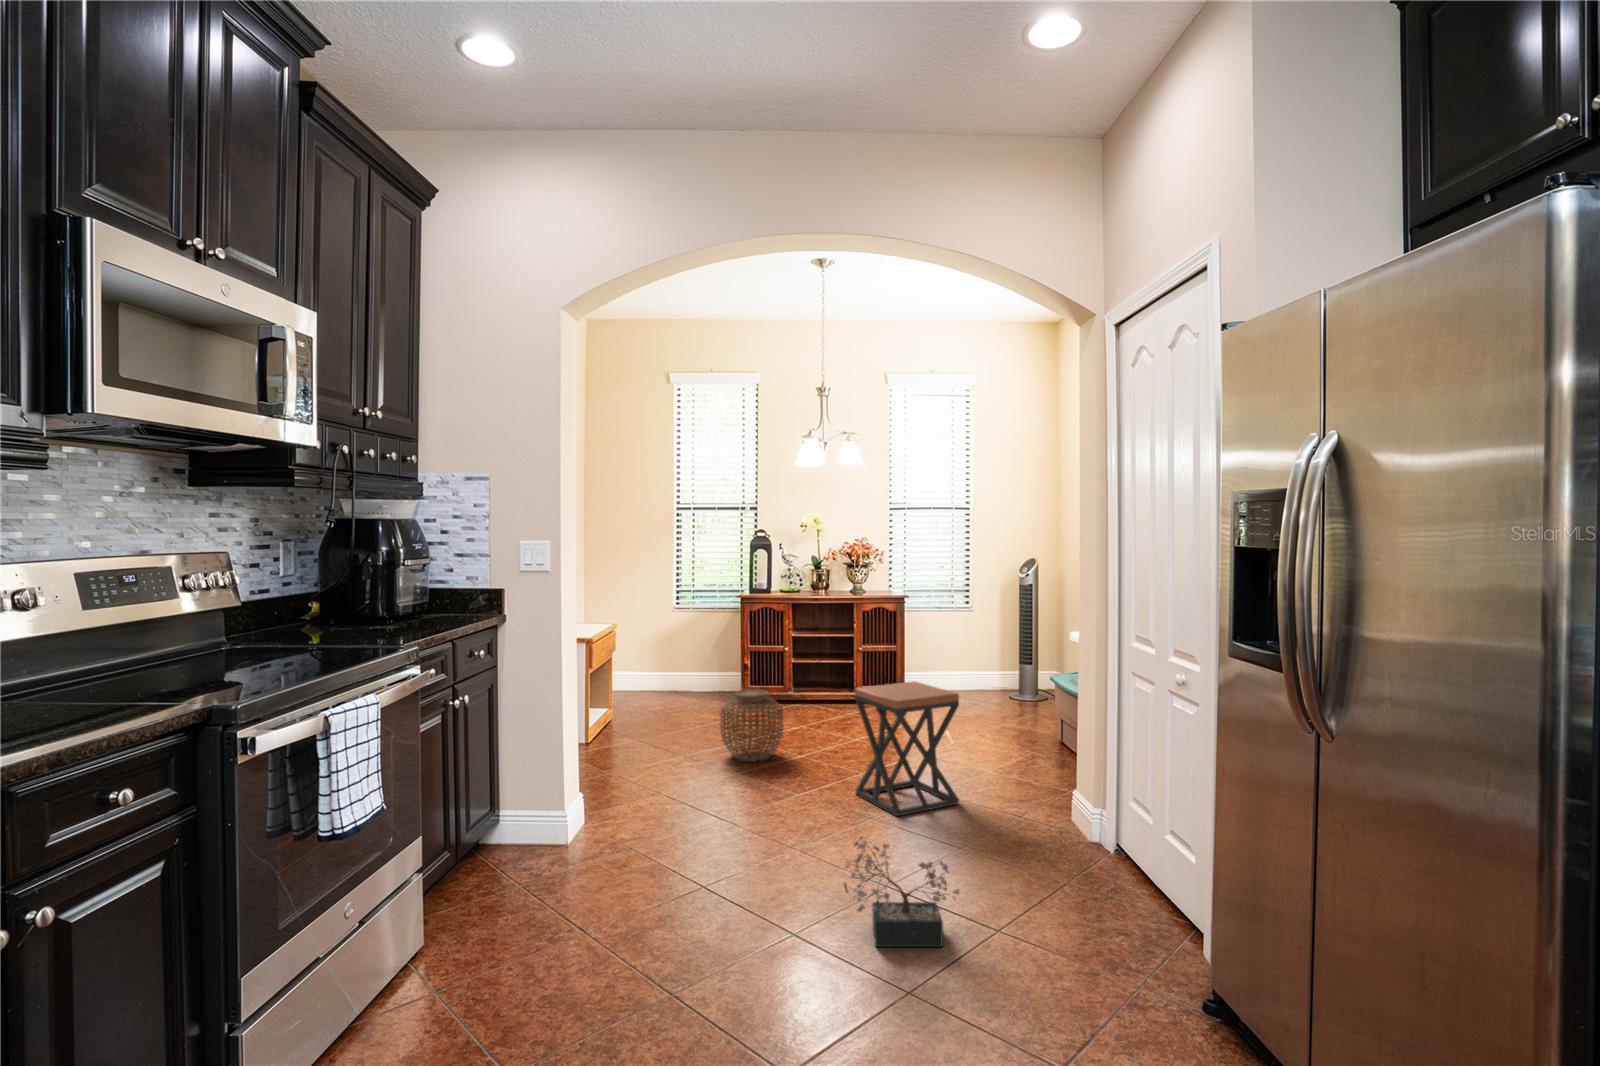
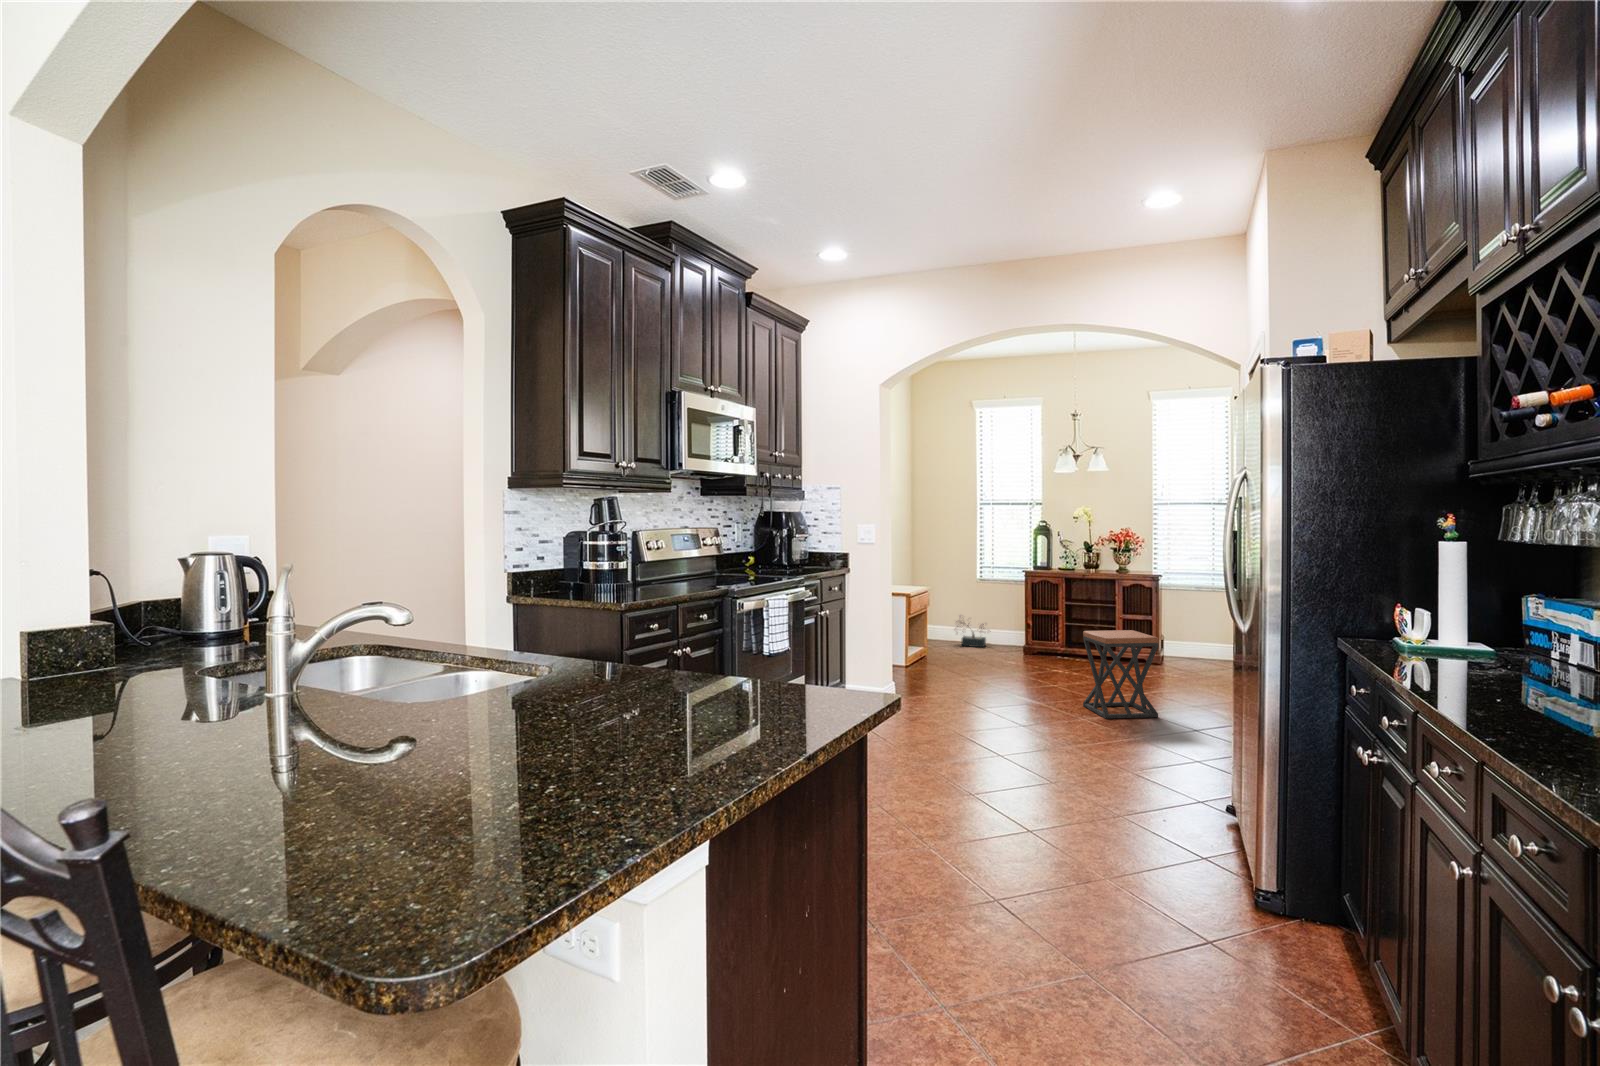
woven basket: present [721,689,783,761] -> none [995,634,1041,684]
decorative plant: present [844,837,960,947] -> present [955,615,990,647]

